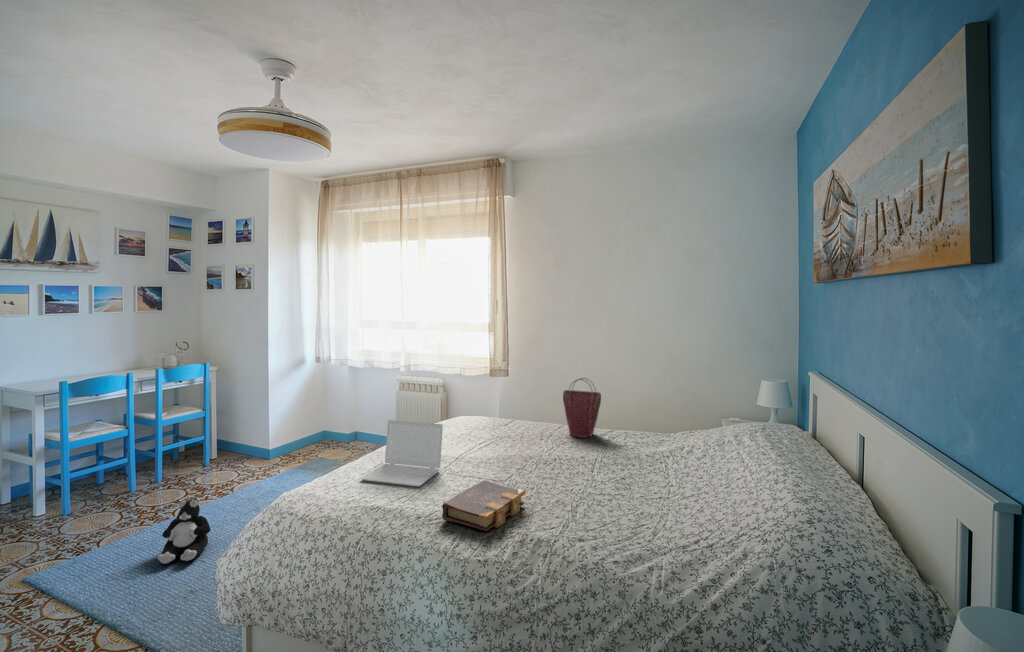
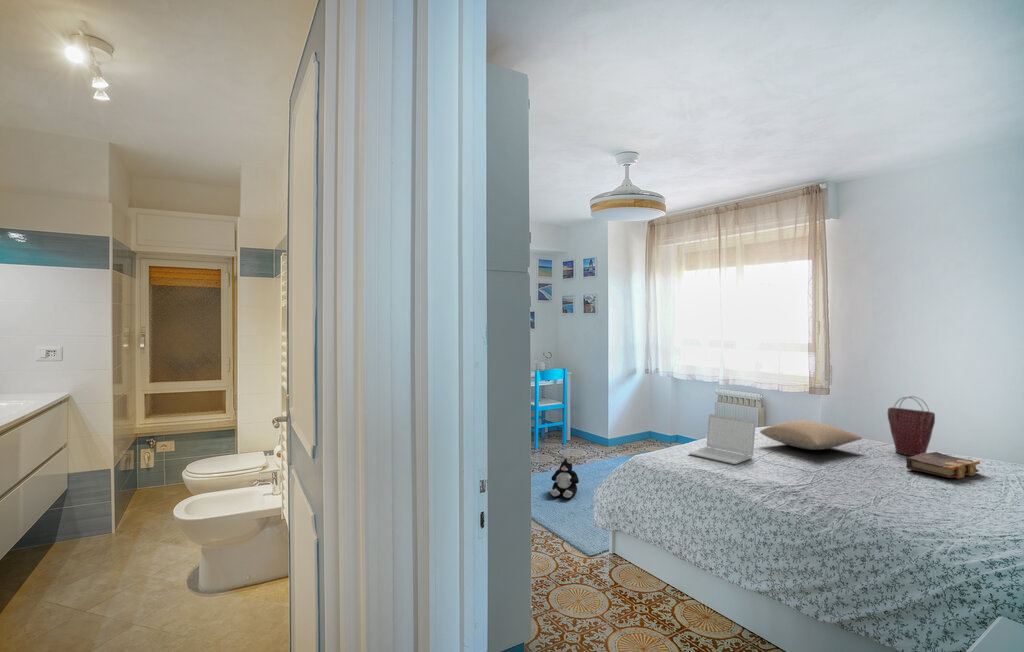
pillow: none [447,412,544,446] -> present [760,420,862,450]
book: present [442,480,525,531] -> present [906,452,980,479]

